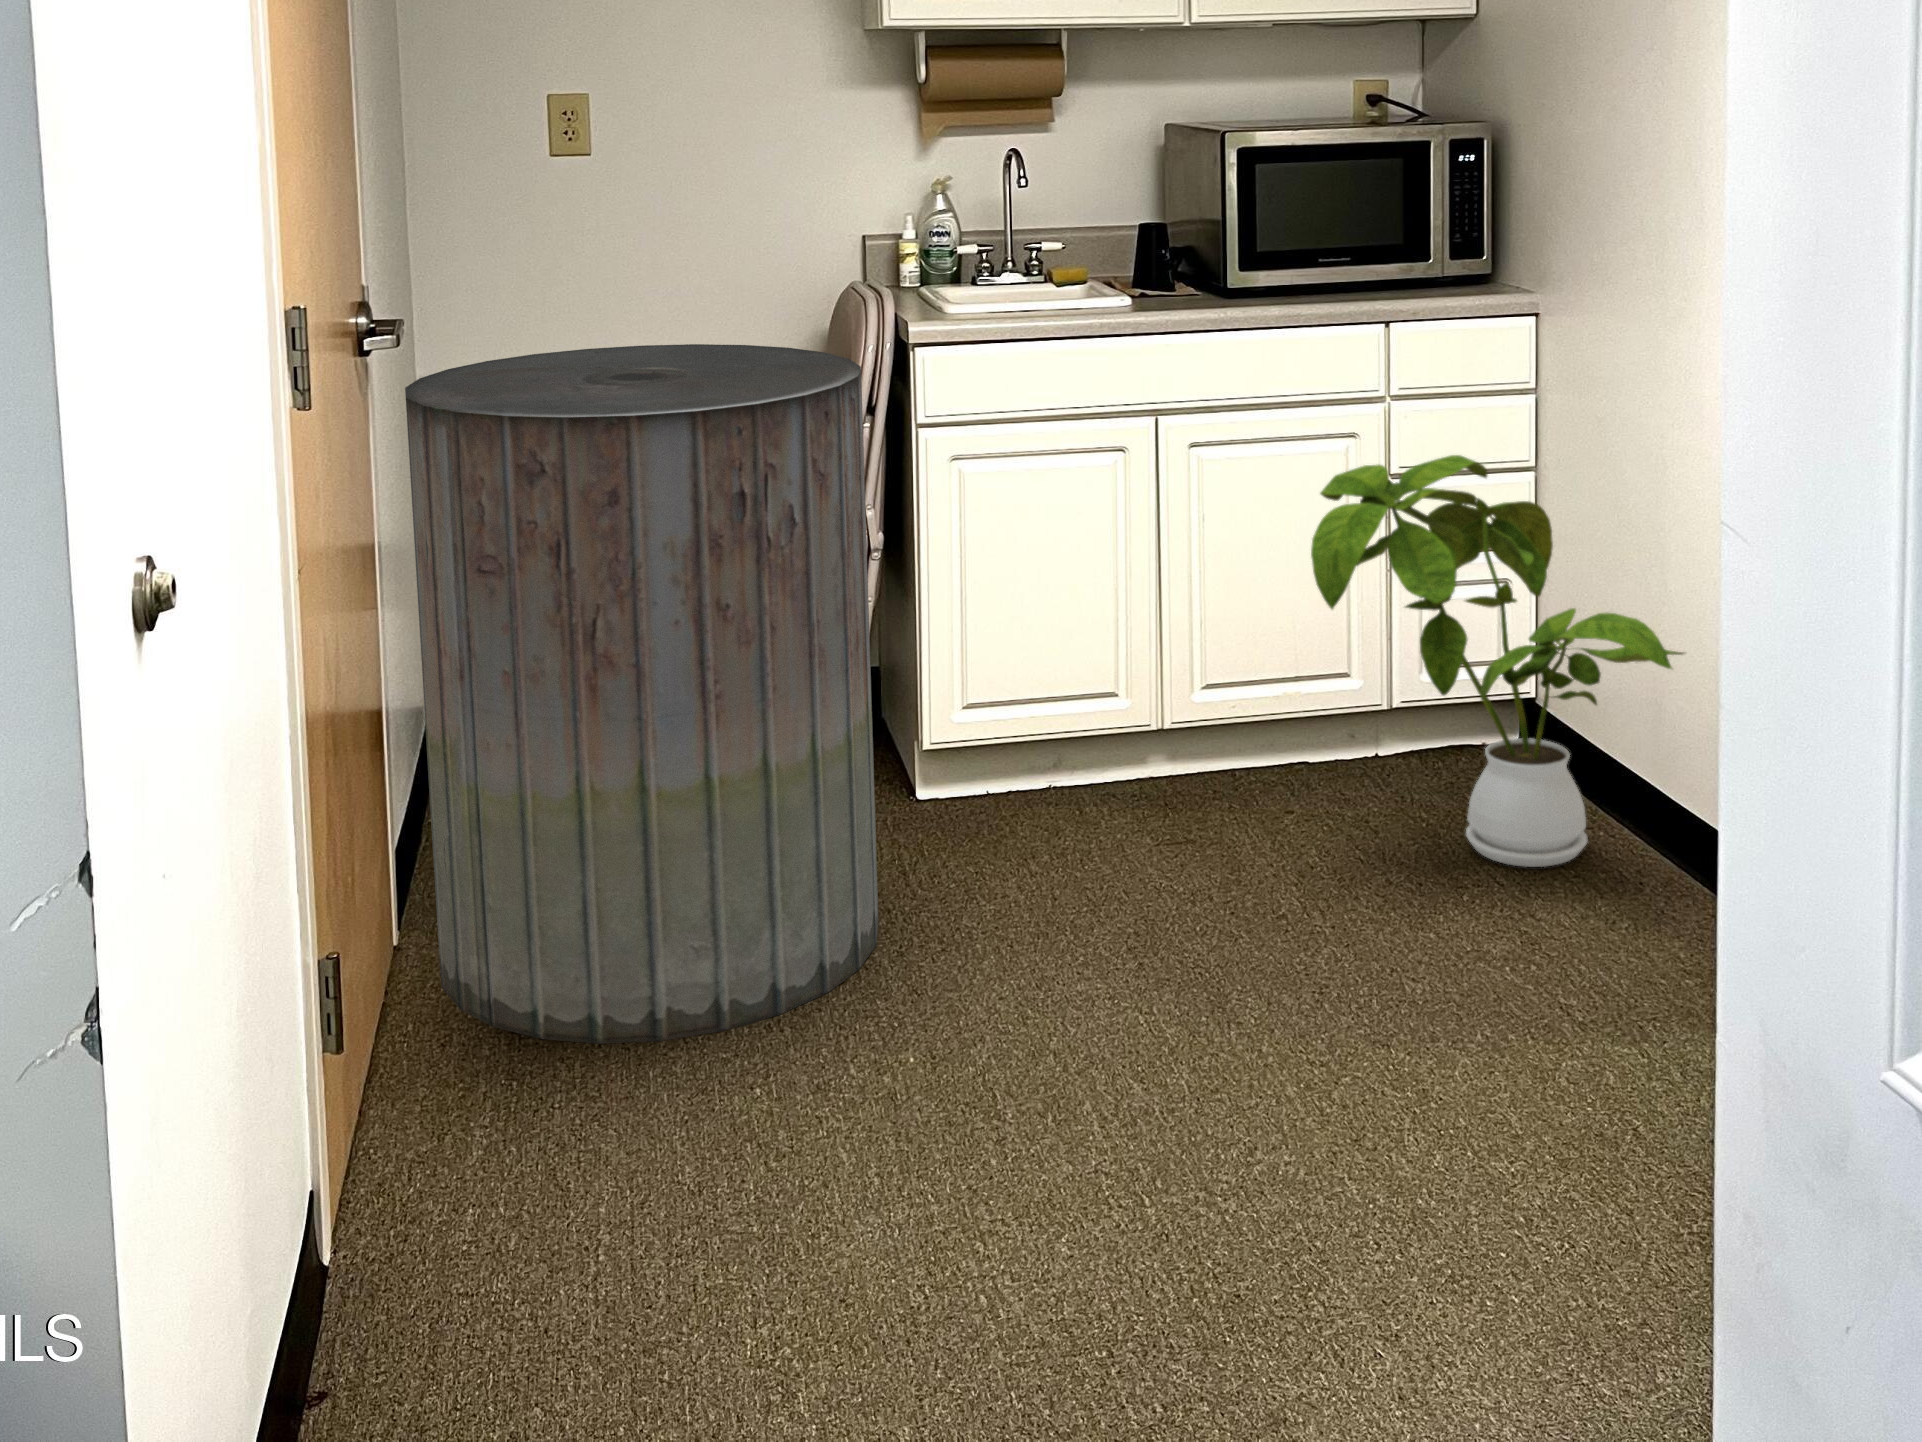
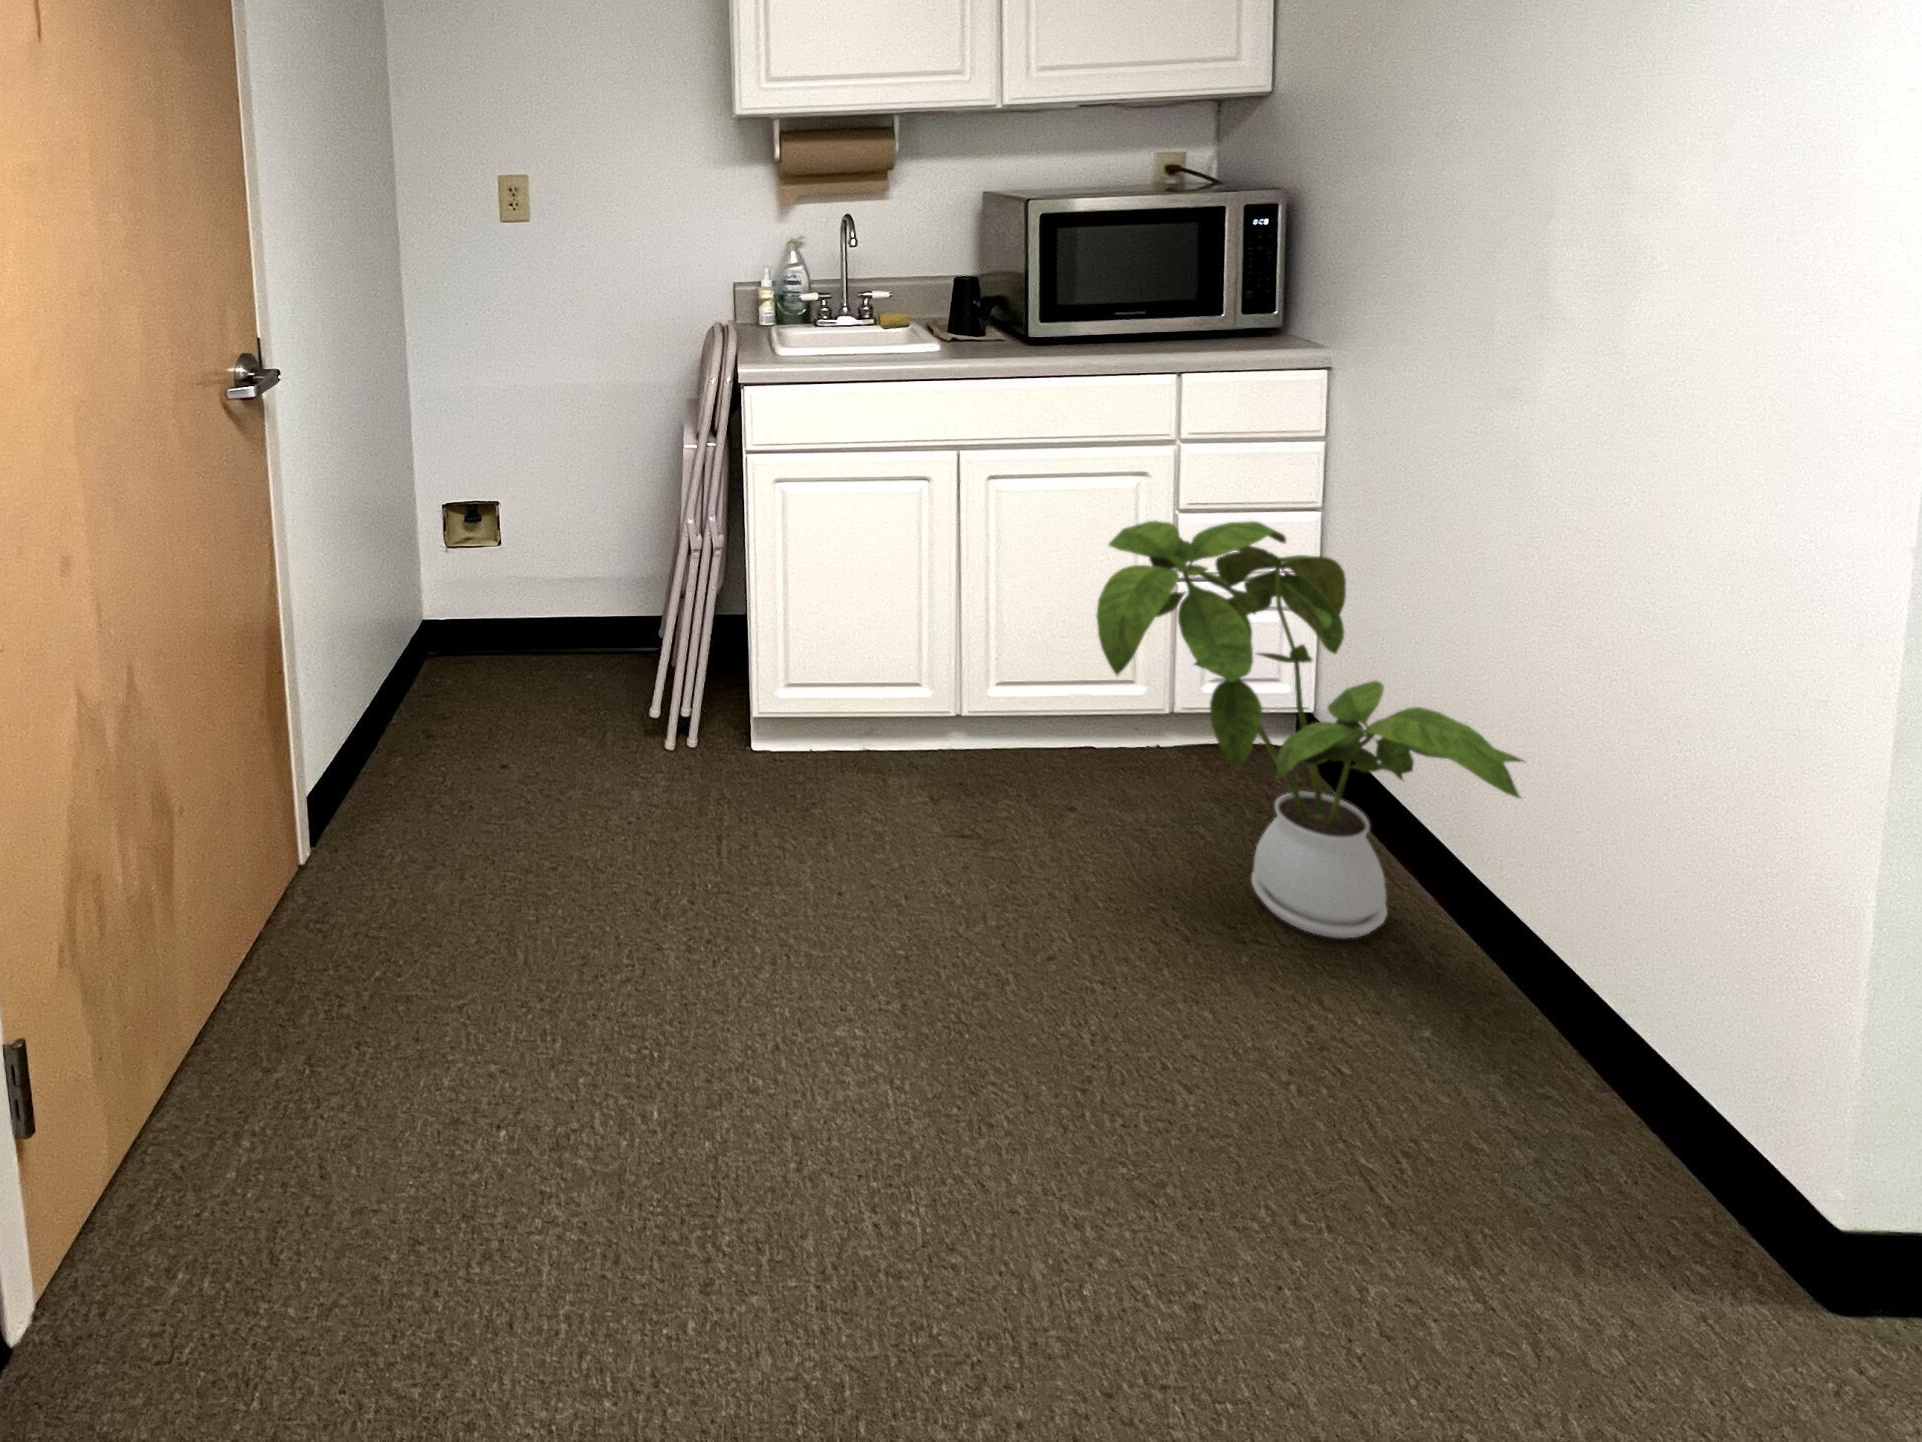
trash can: present [405,344,879,1044] -> none [252,385,677,1053]

